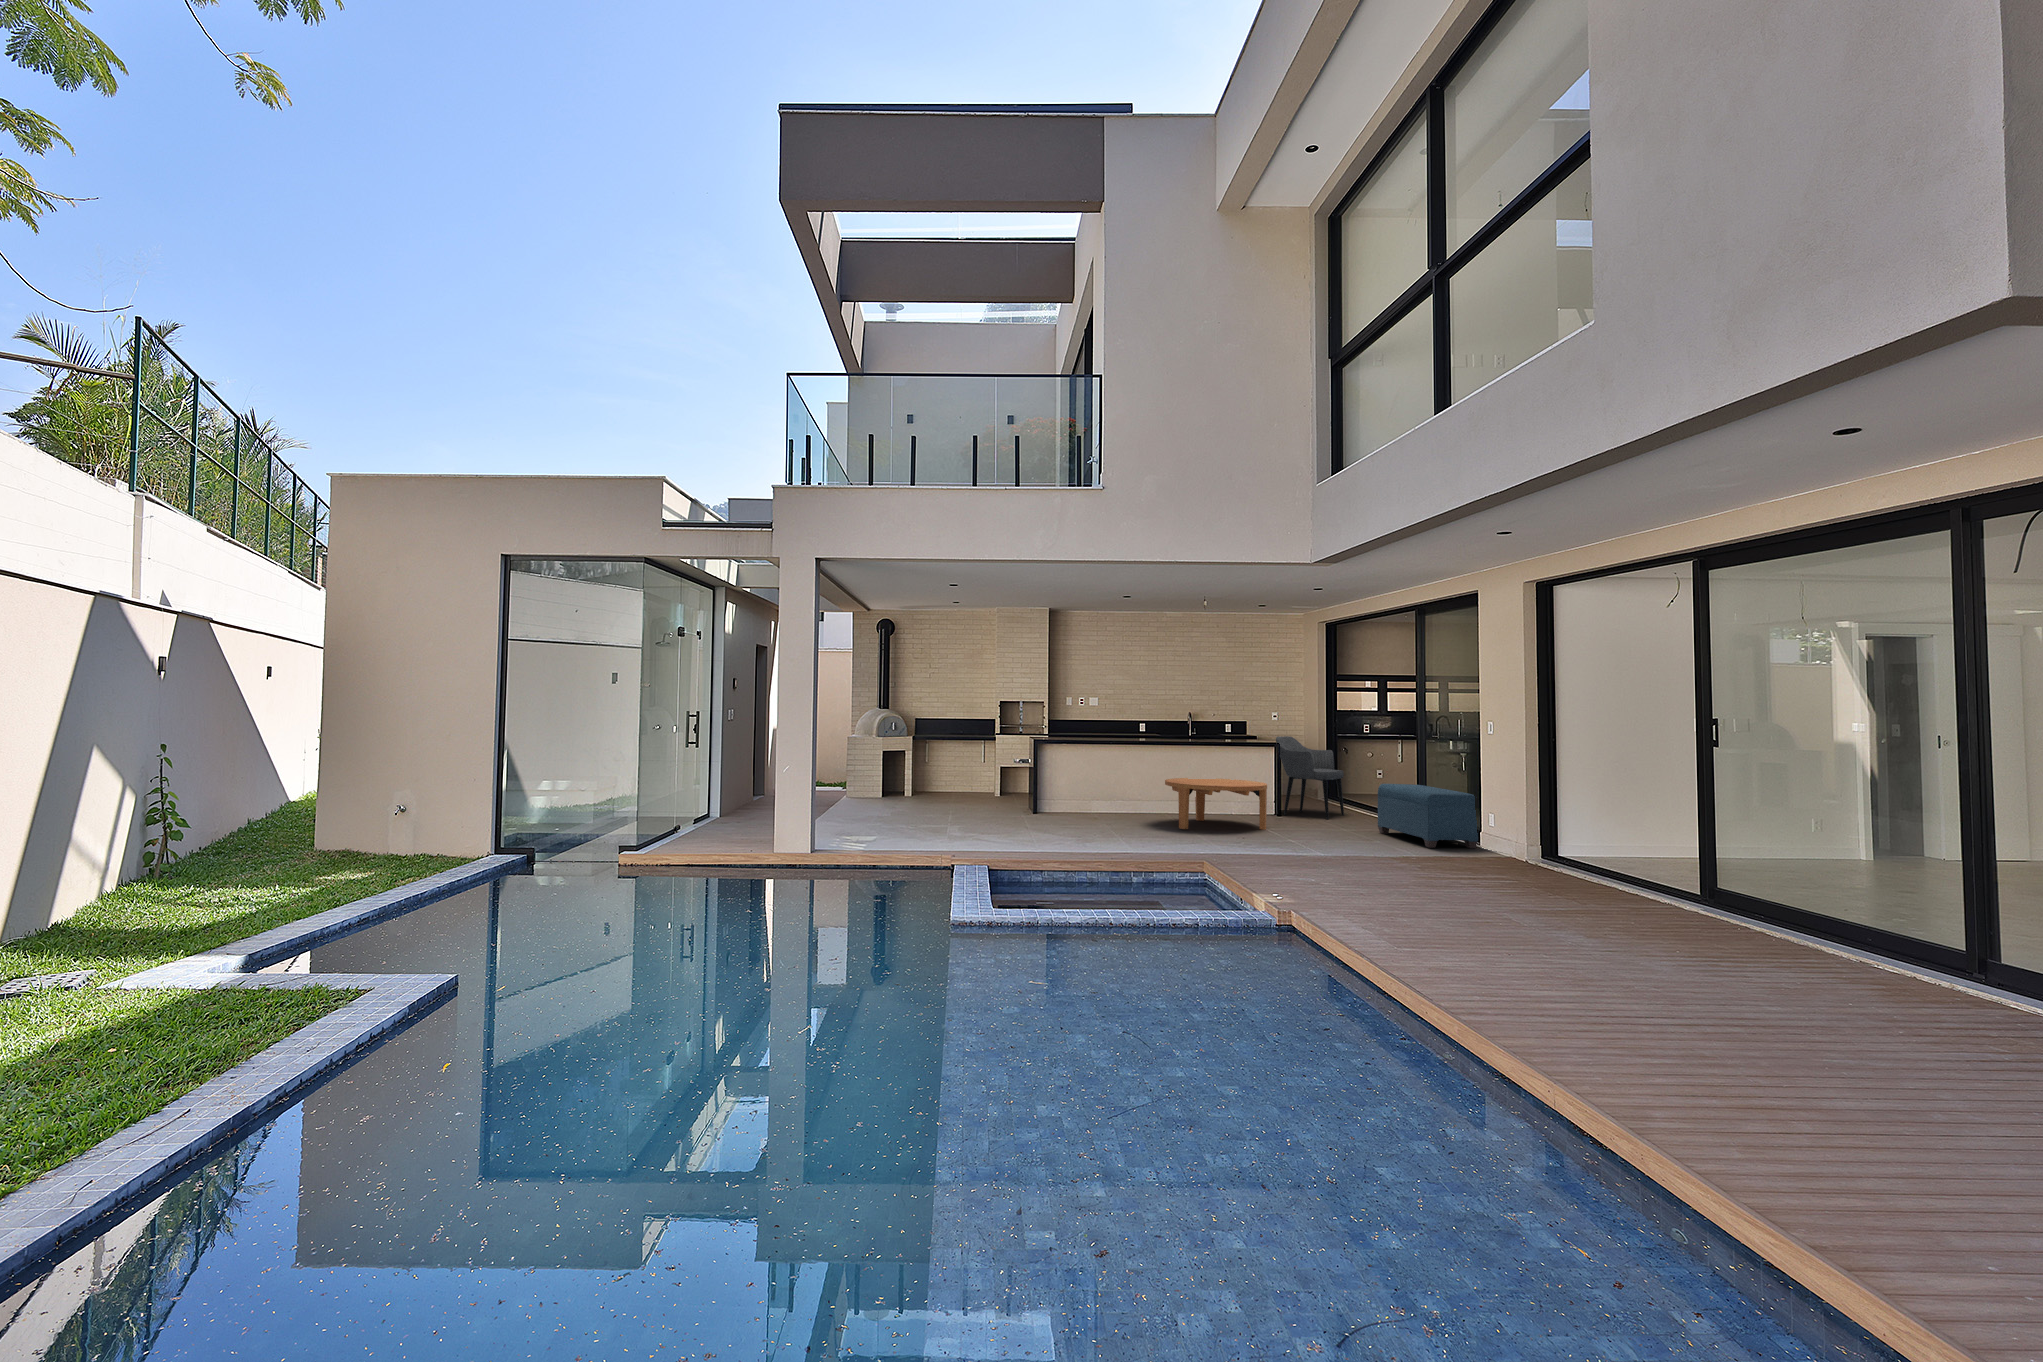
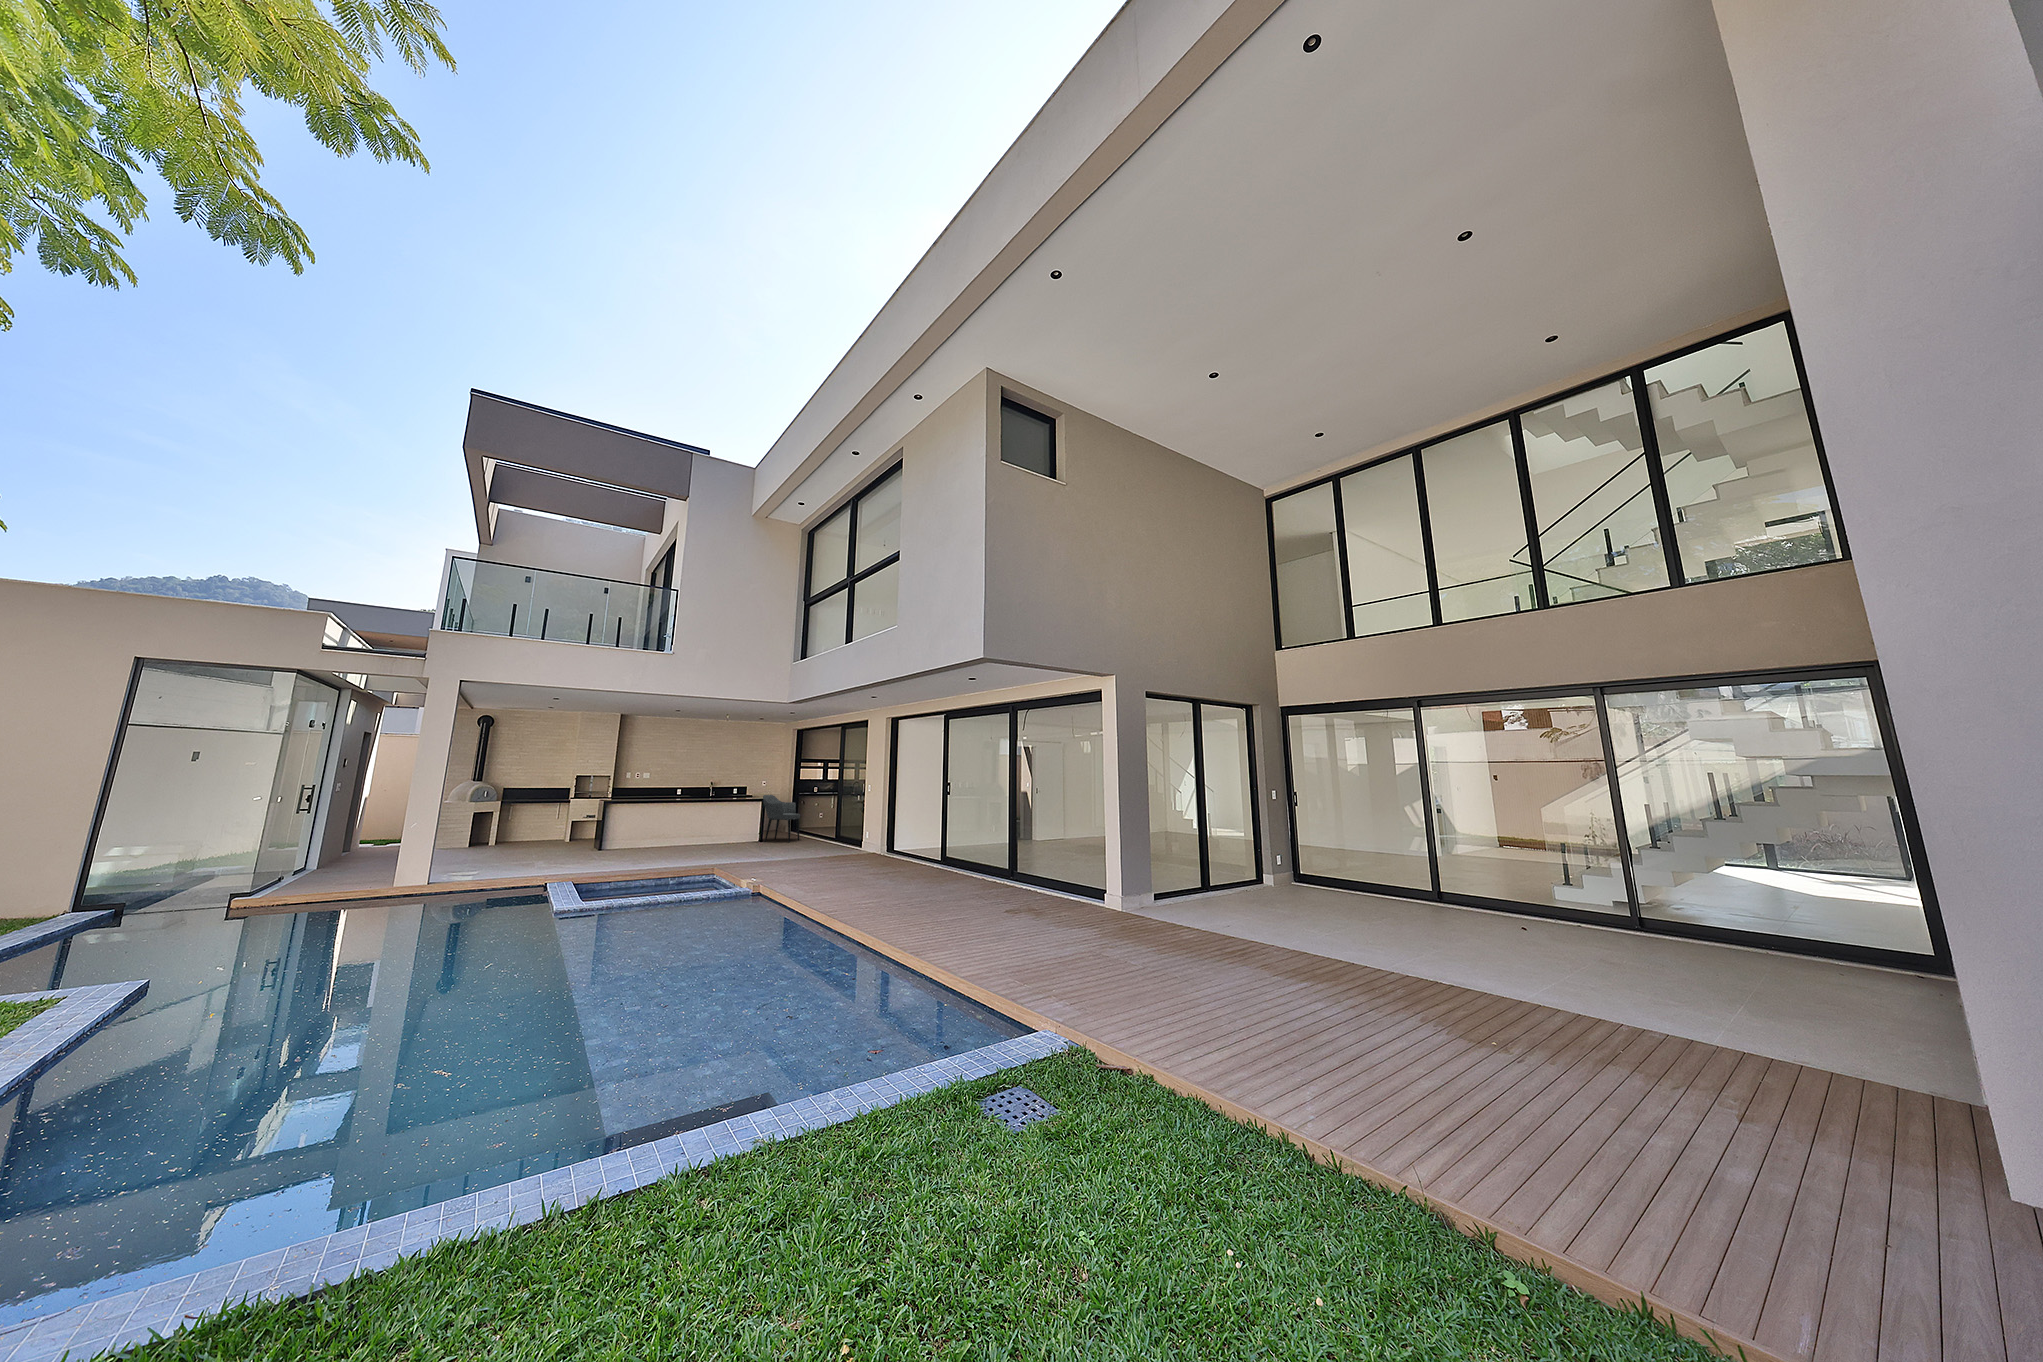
coffee table: present [1165,778,1267,830] -> none [692,821,755,853]
bench: present [1377,784,1478,848] -> none [815,820,863,852]

